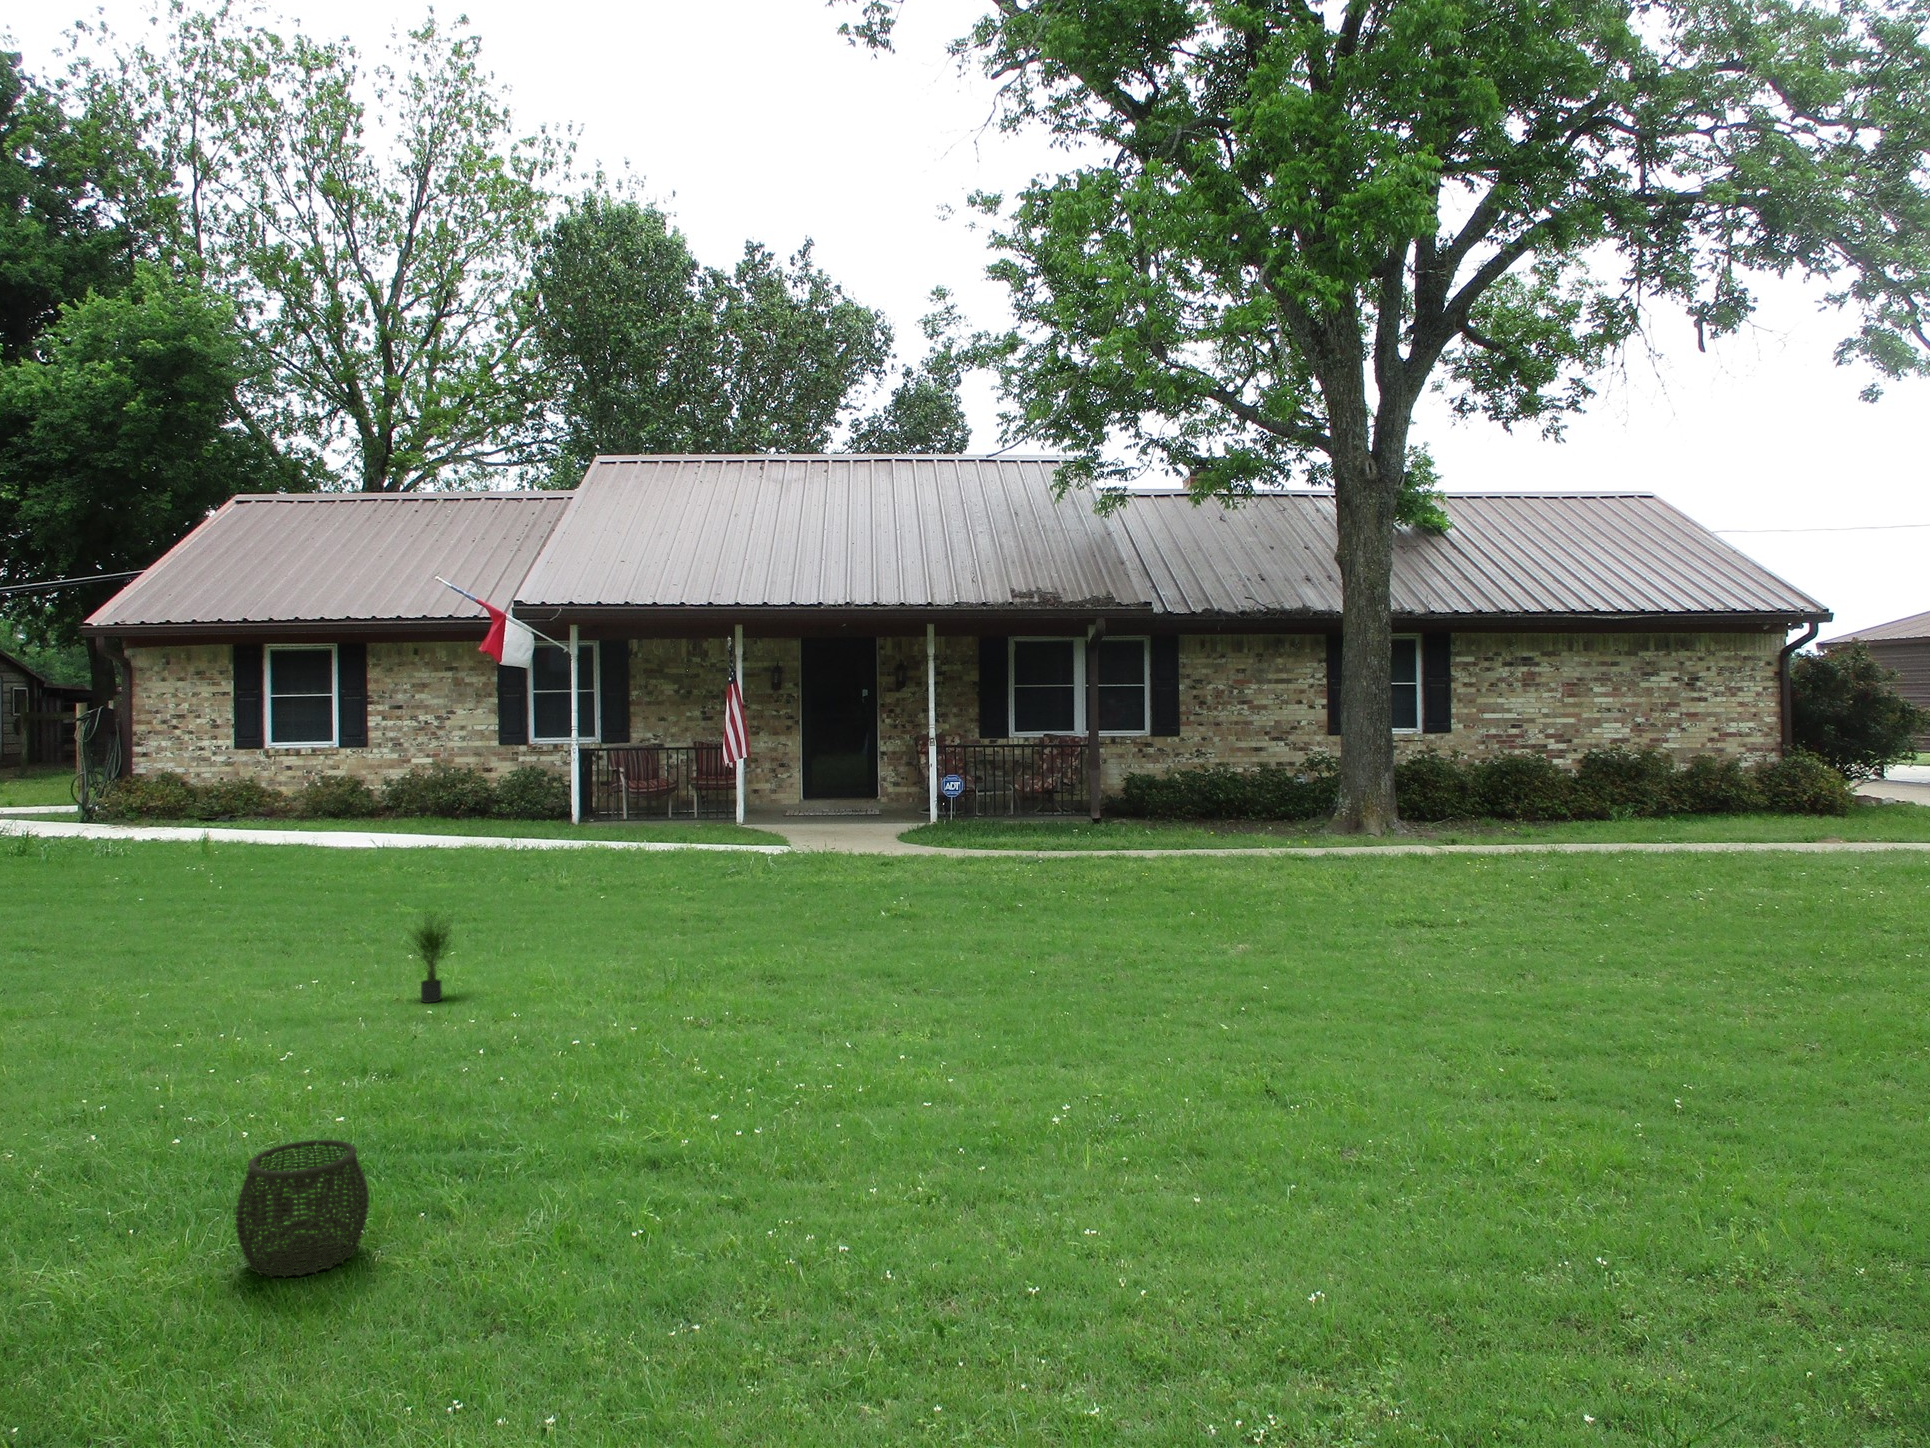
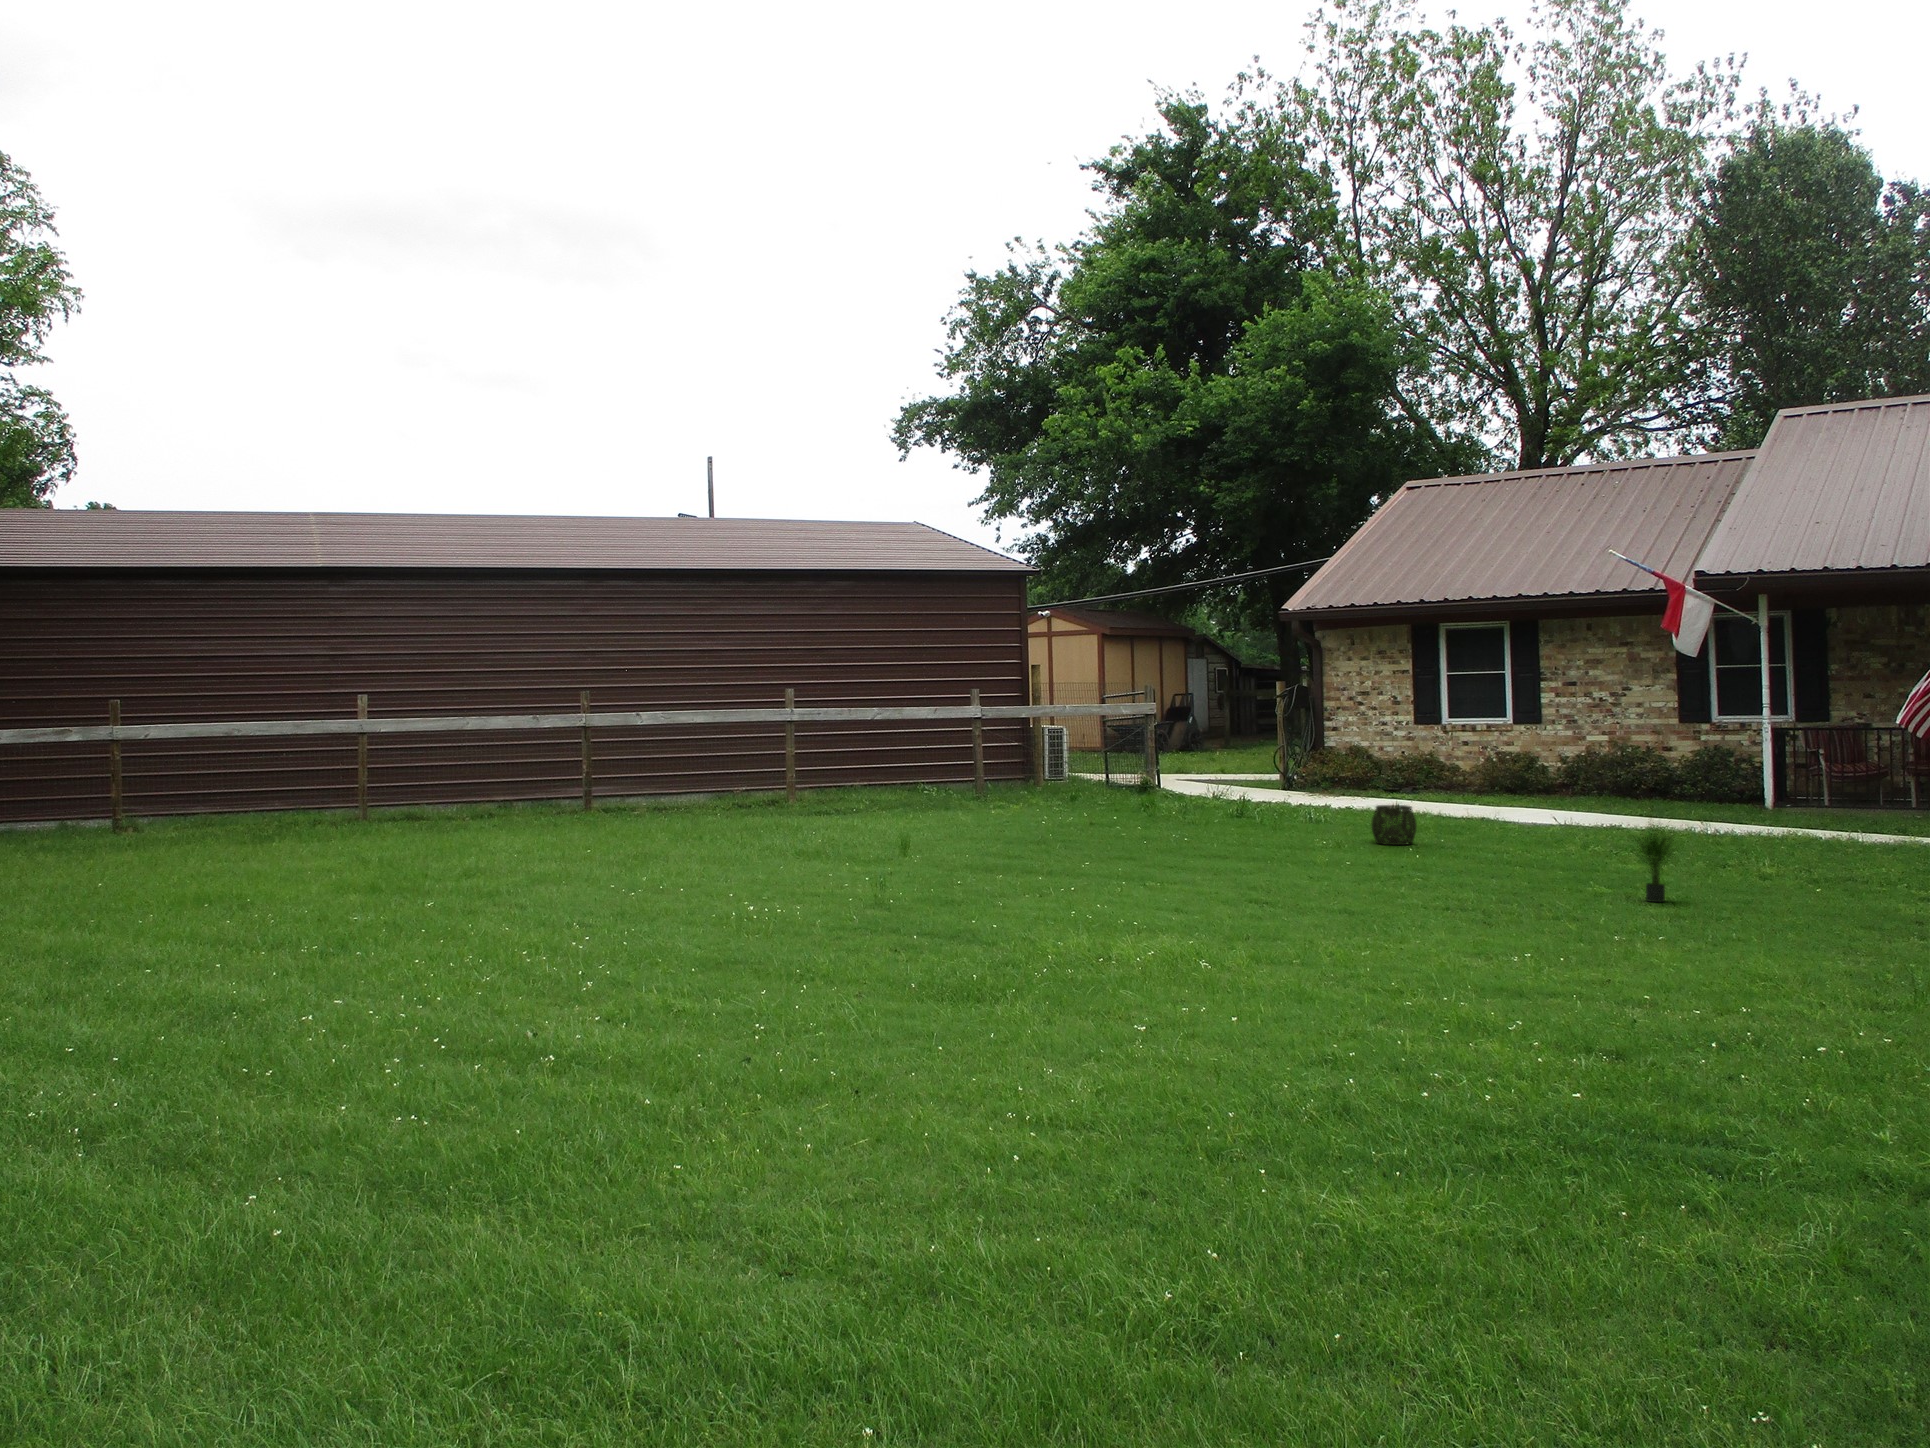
woven basket: present [235,1140,369,1277] -> present [1372,805,1417,845]

